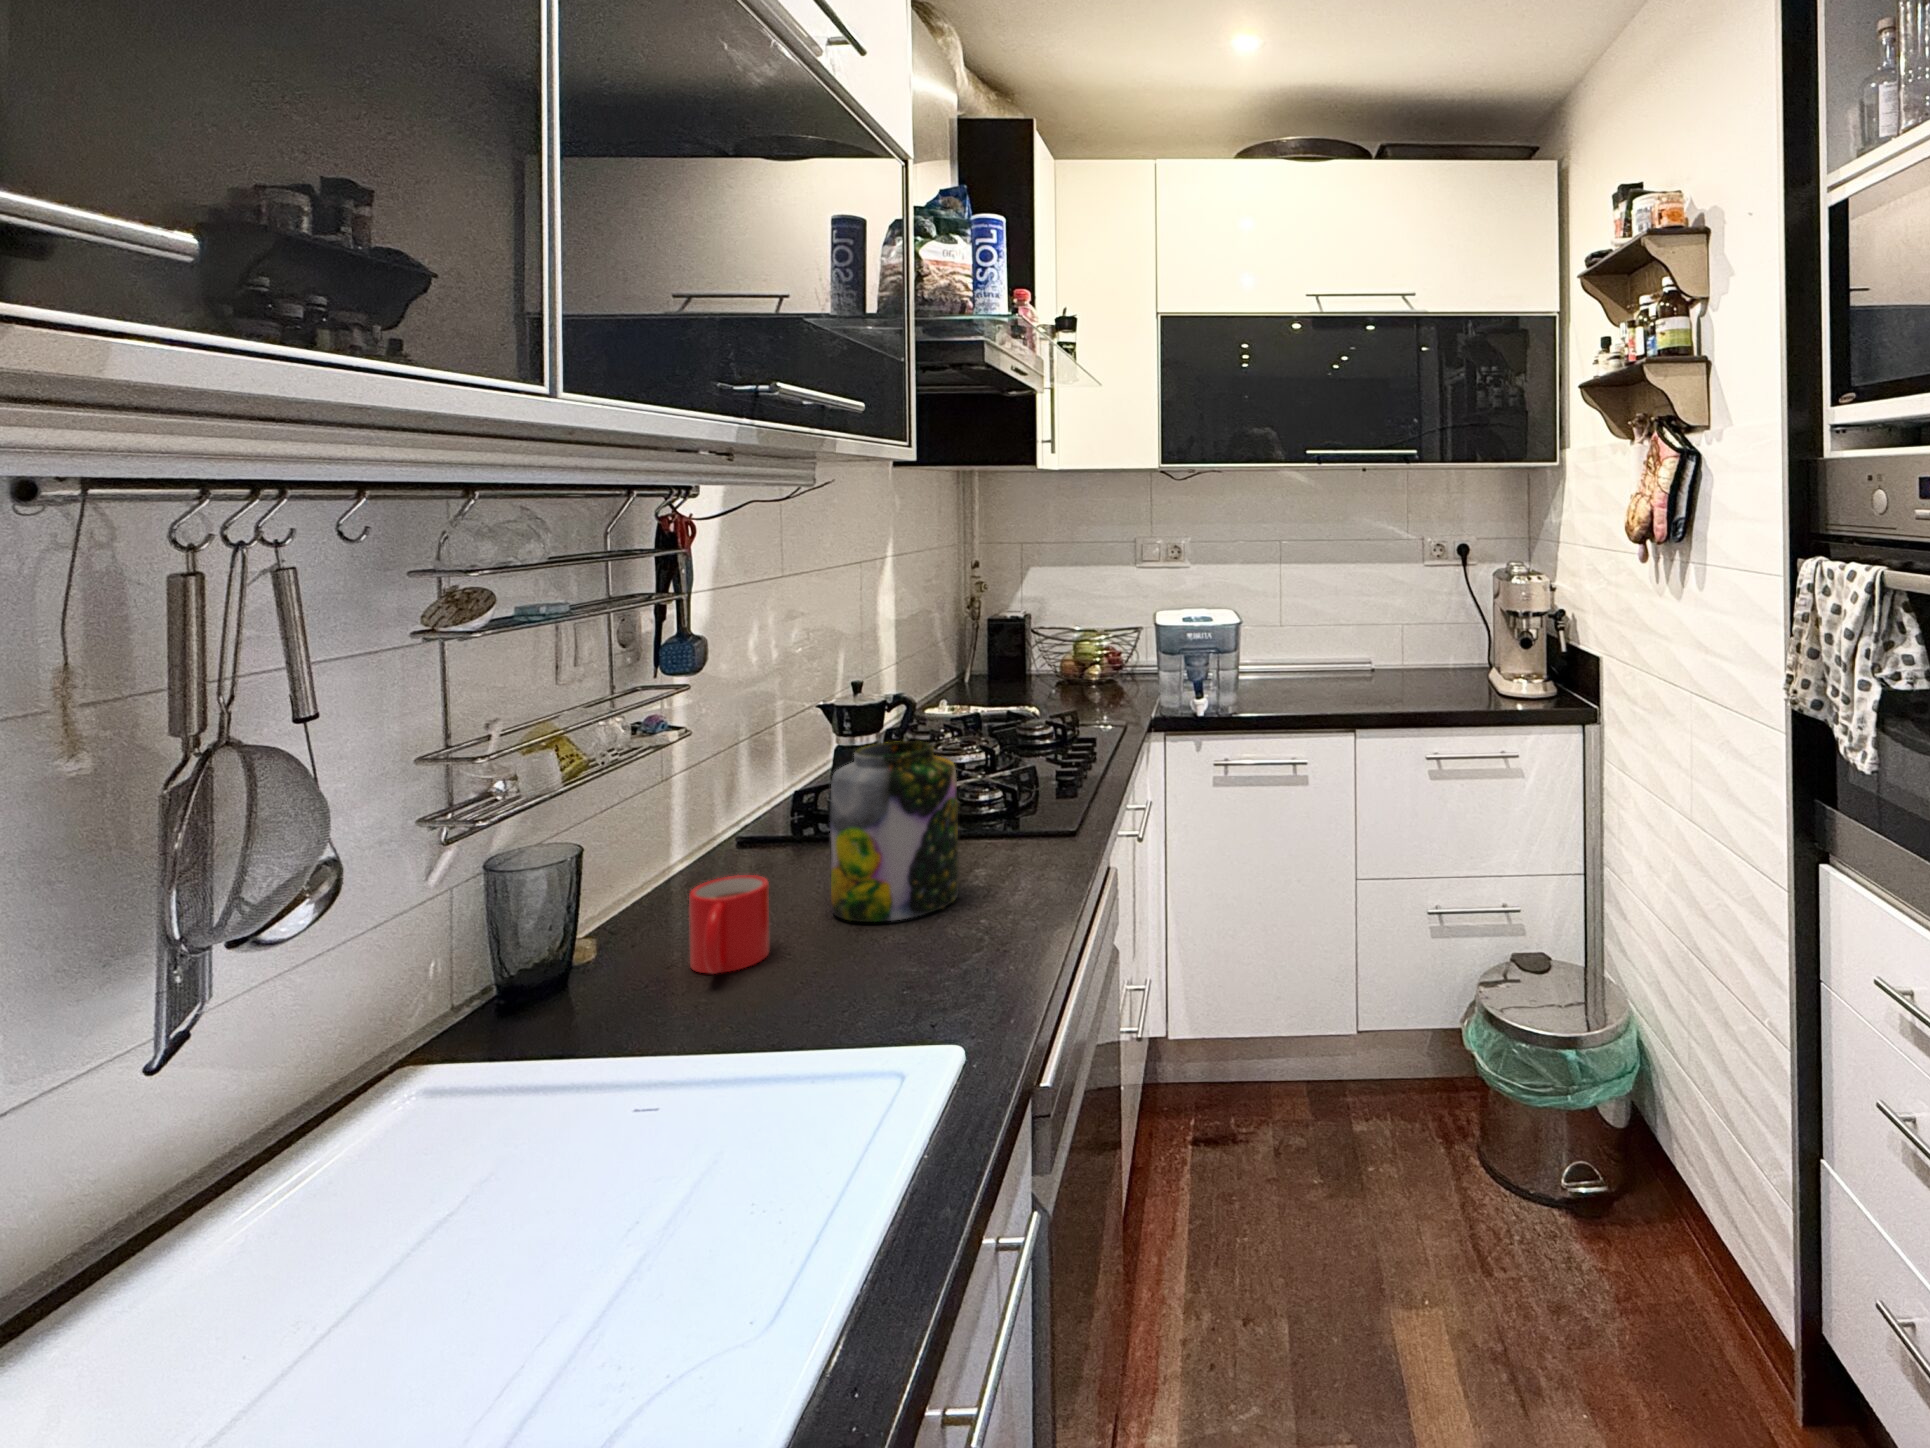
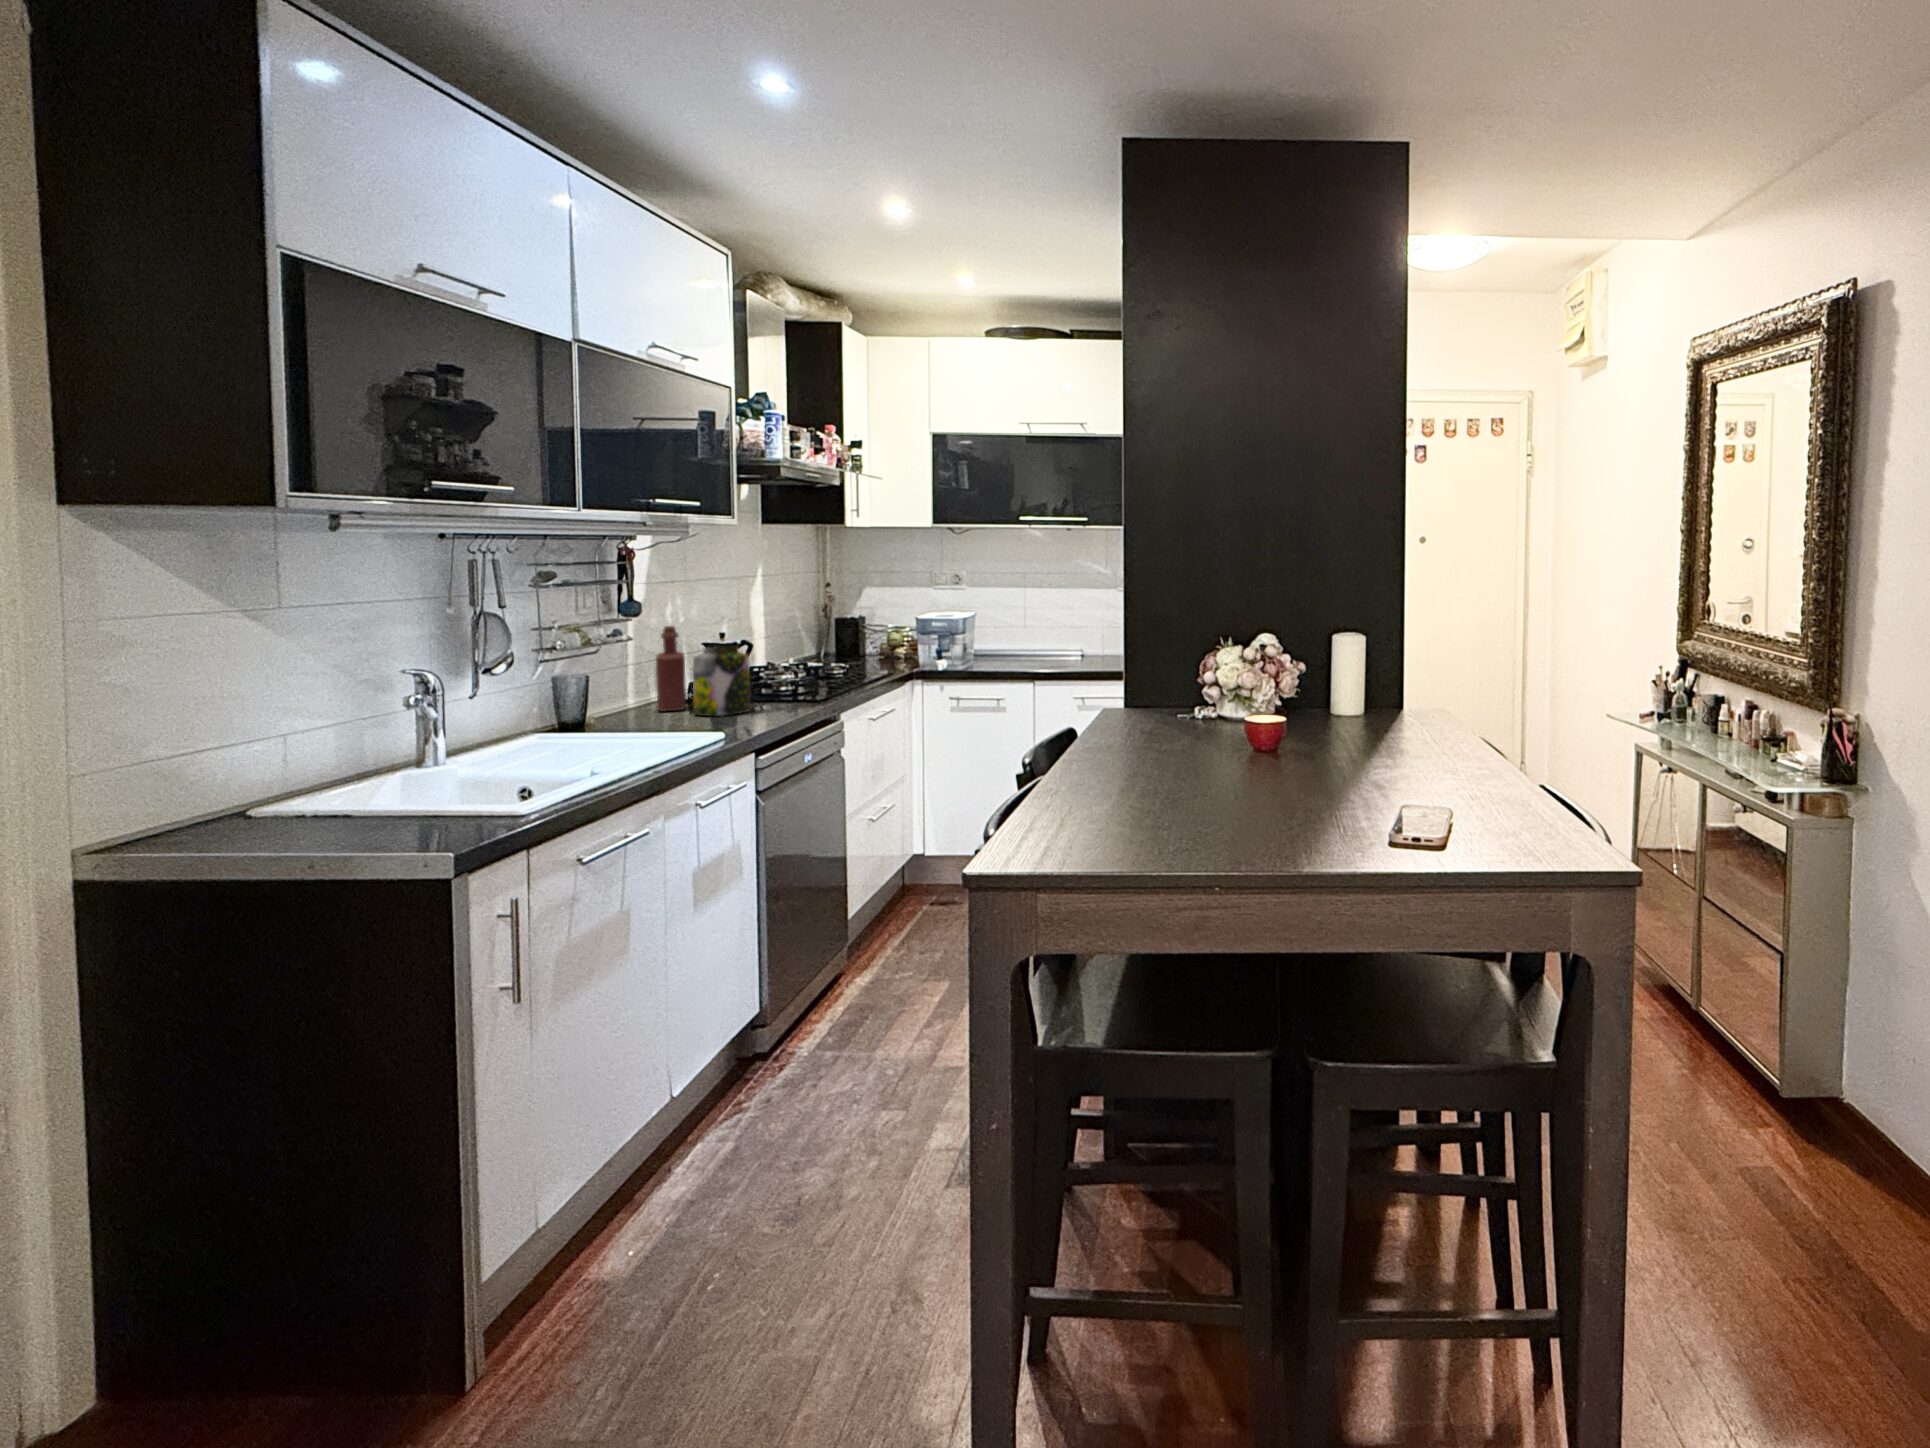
bottle: none [737,689,805,895] -> present [656,626,686,712]
mug: present [689,875,769,974] -> none [632,692,665,724]

